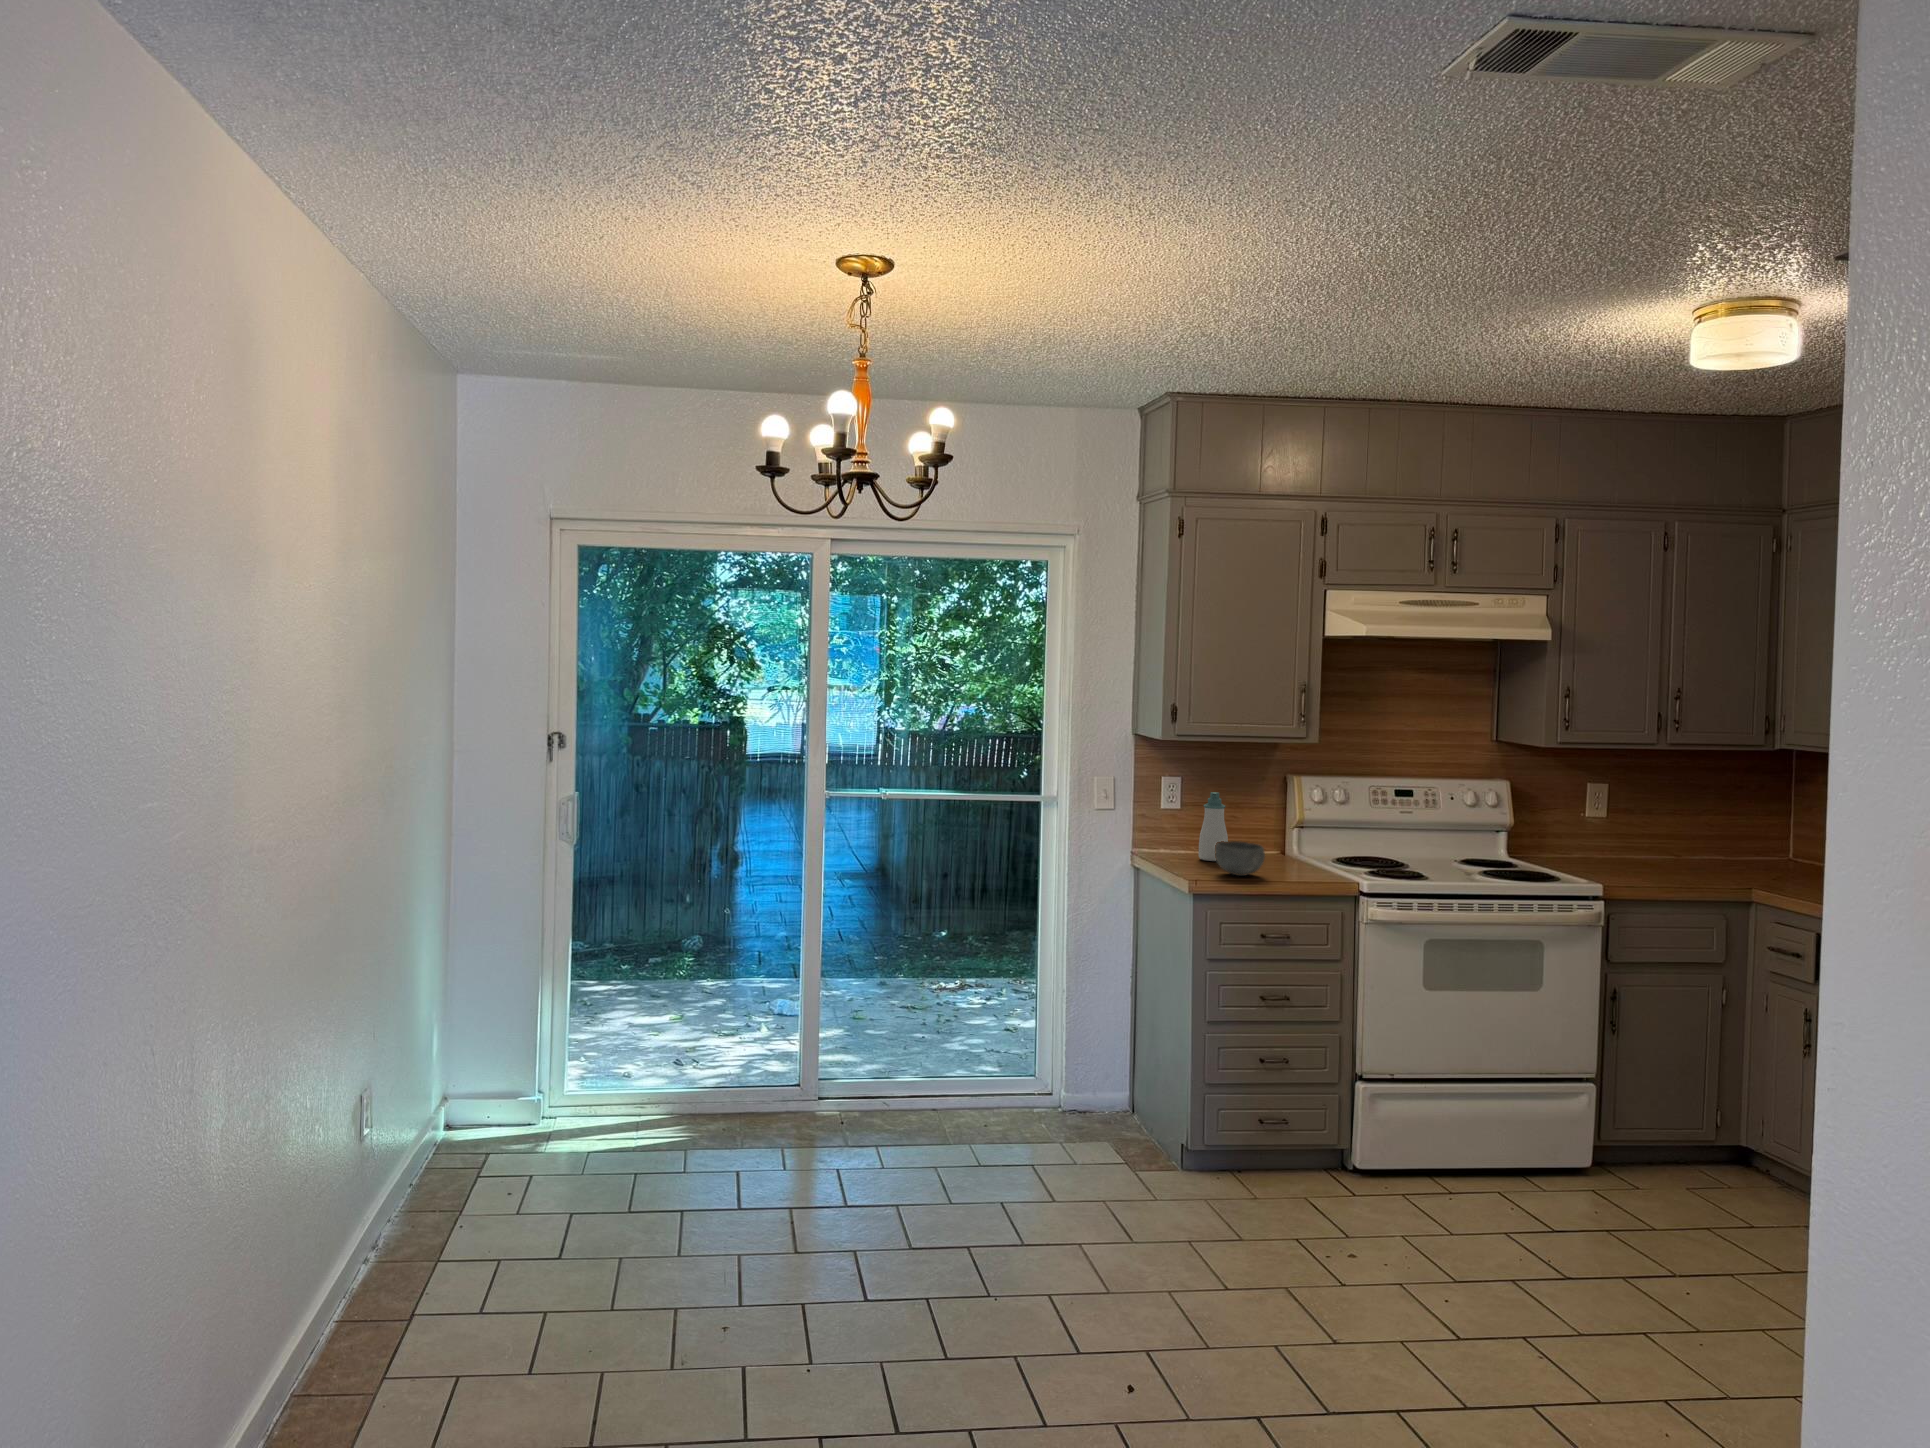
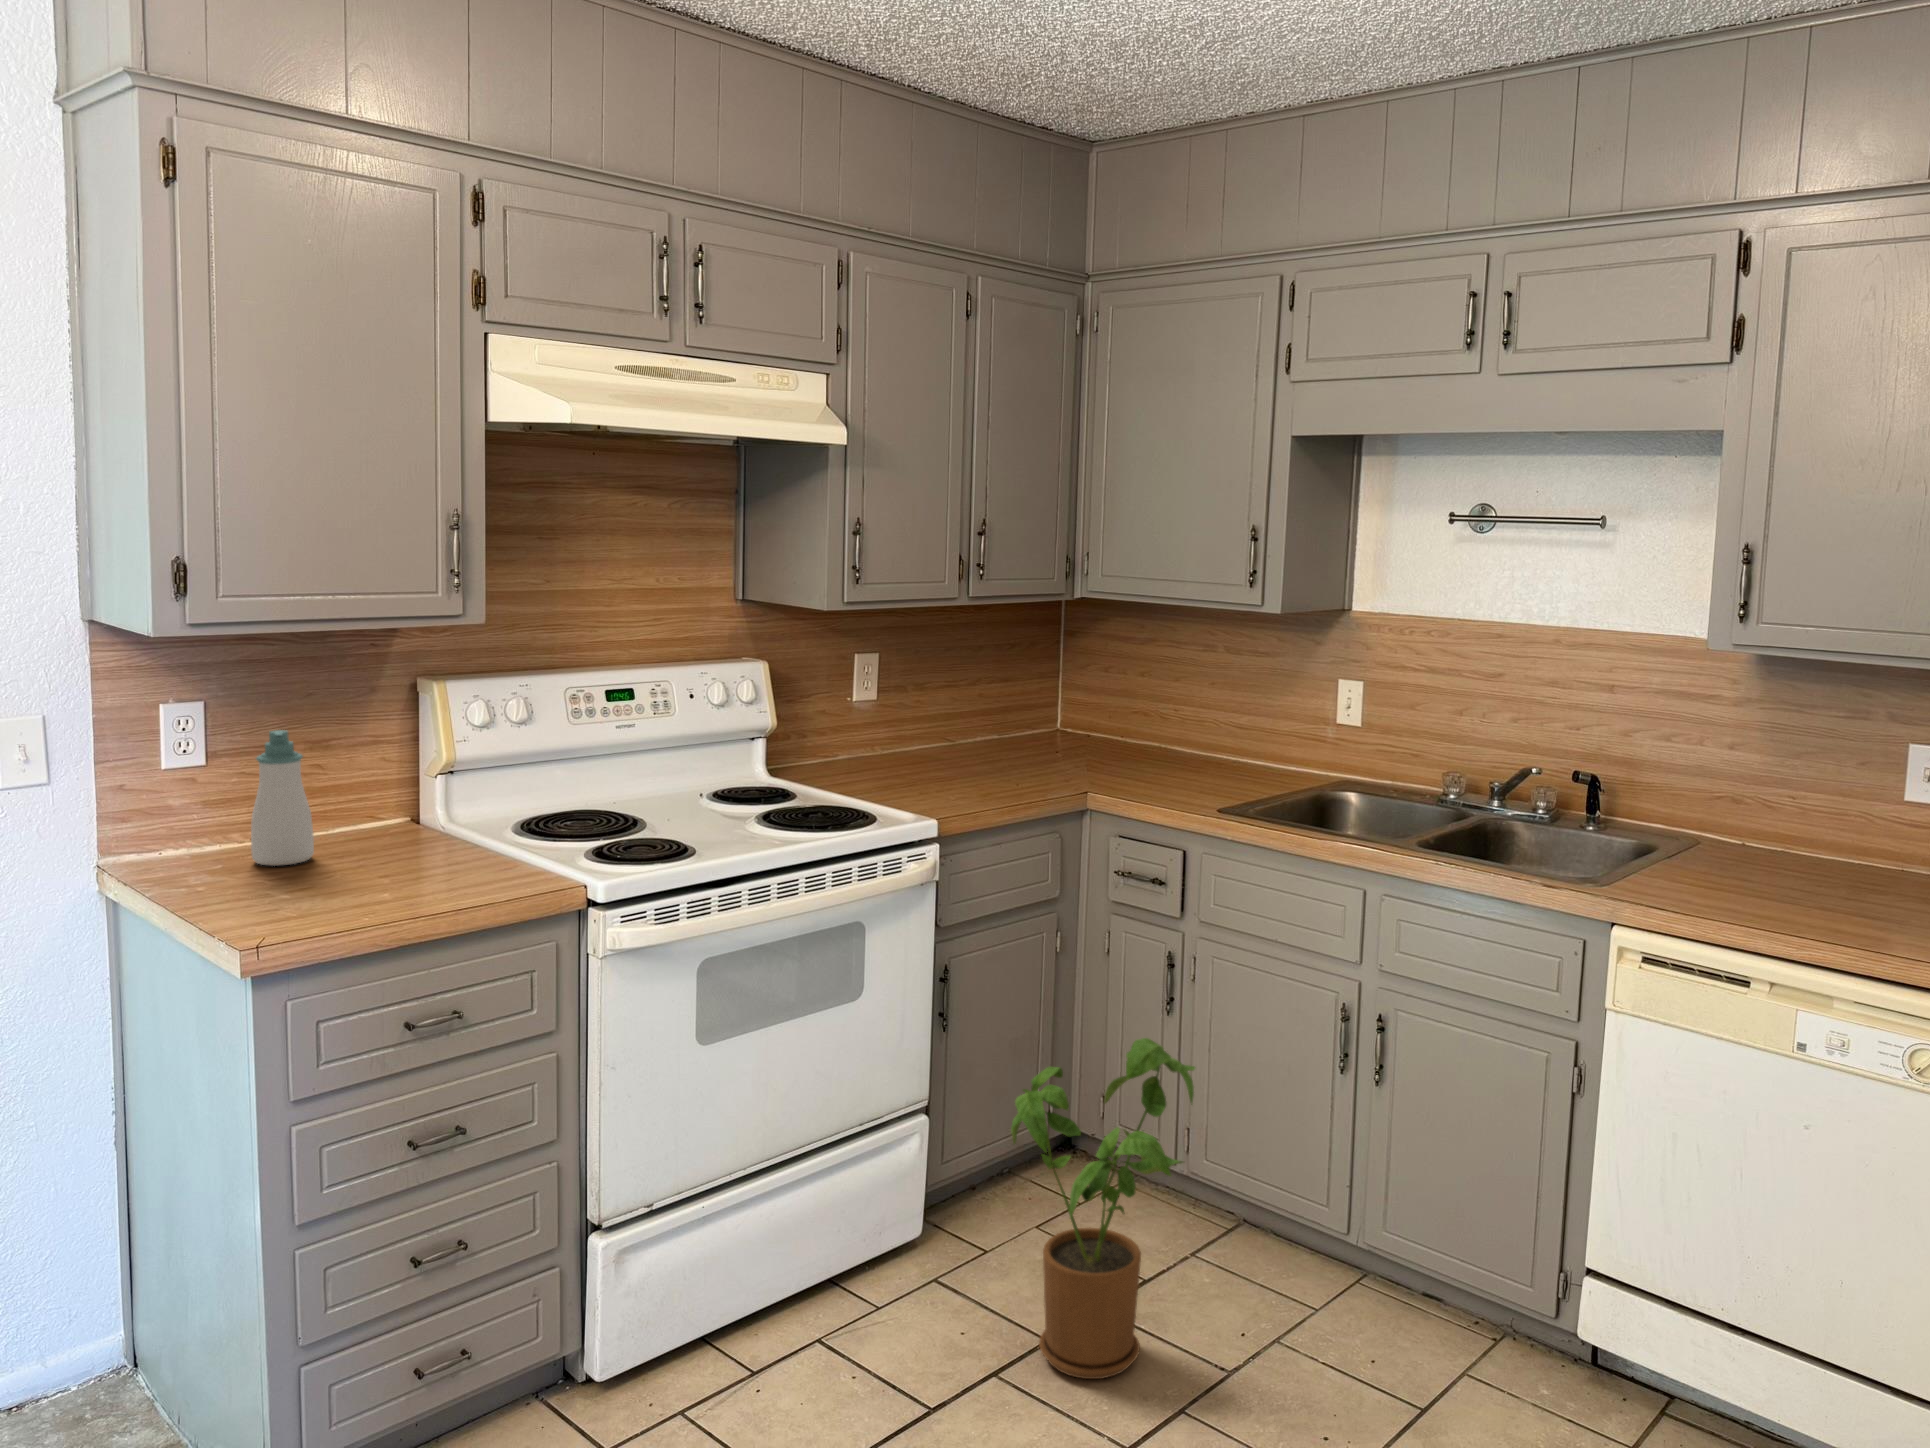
bowl: present [1214,841,1265,876] -> none [290,831,399,904]
house plant: none [1621,1026,1760,1244] -> present [1011,1038,1195,1379]

